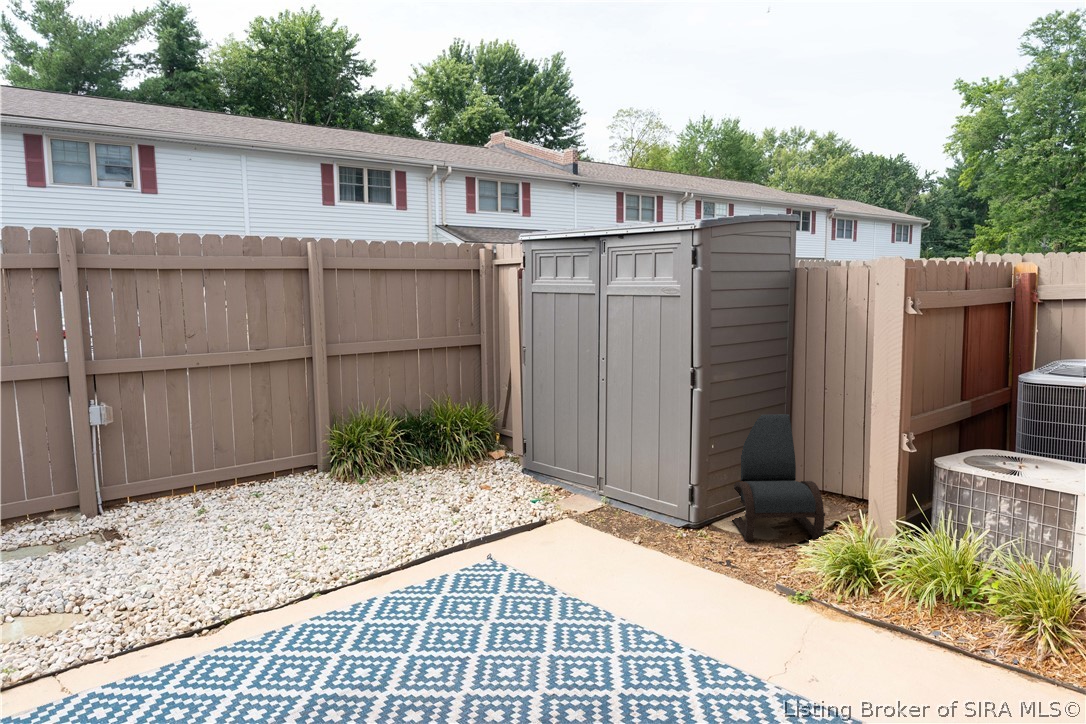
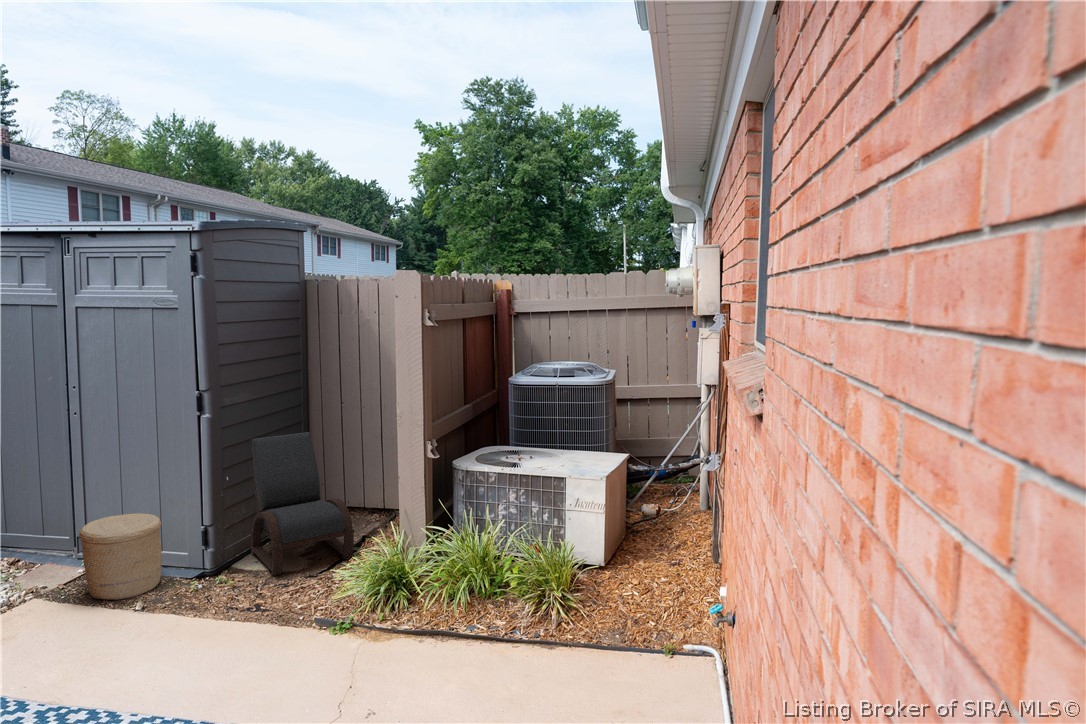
woven basket: none [599,466,658,533] -> present [79,513,162,600]

